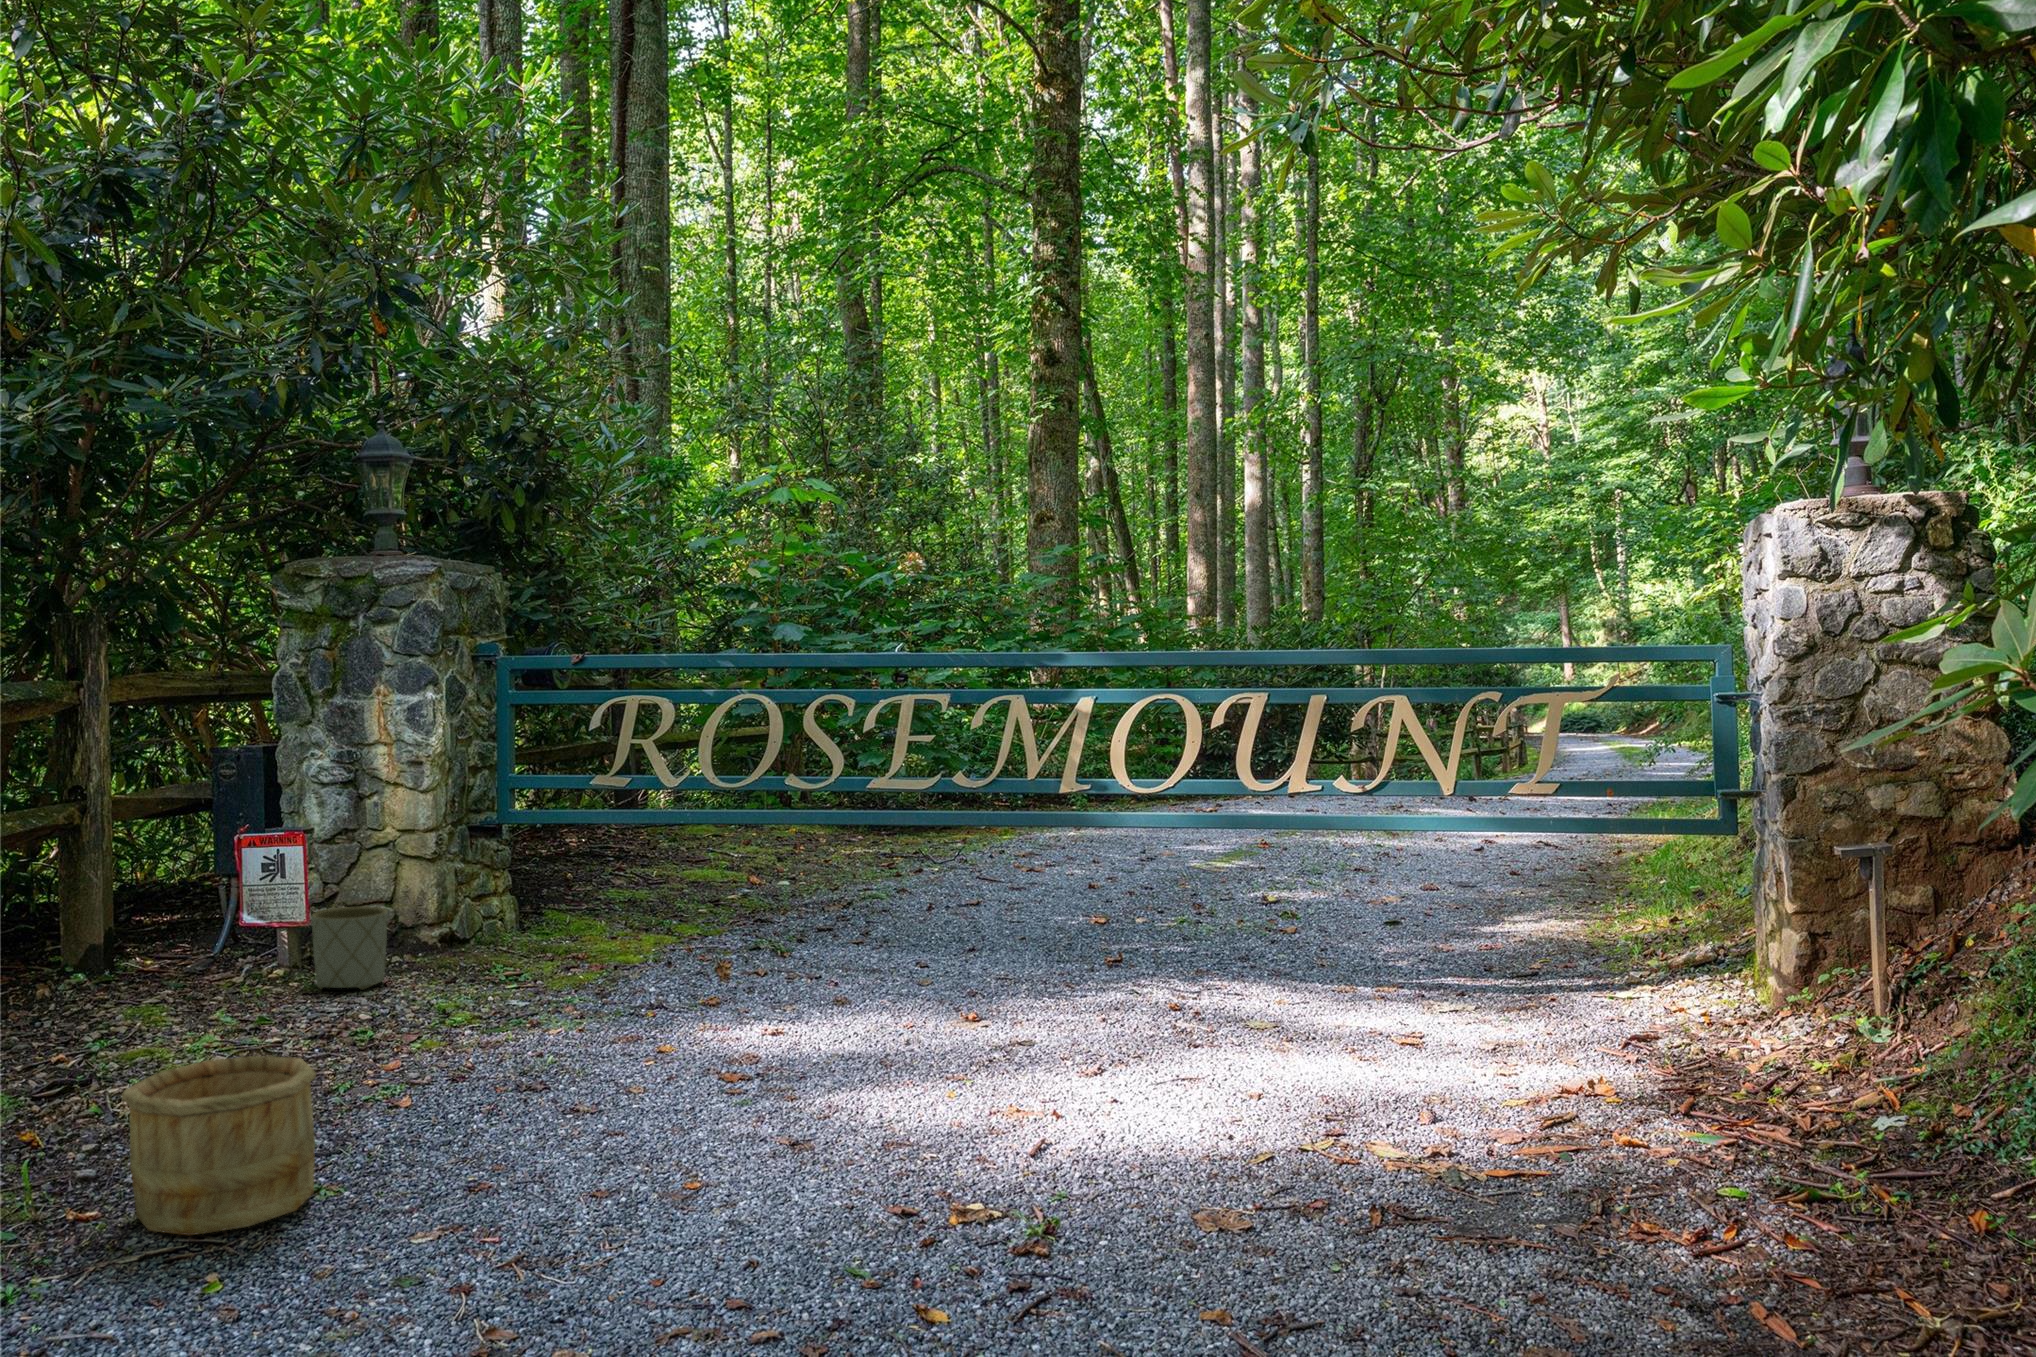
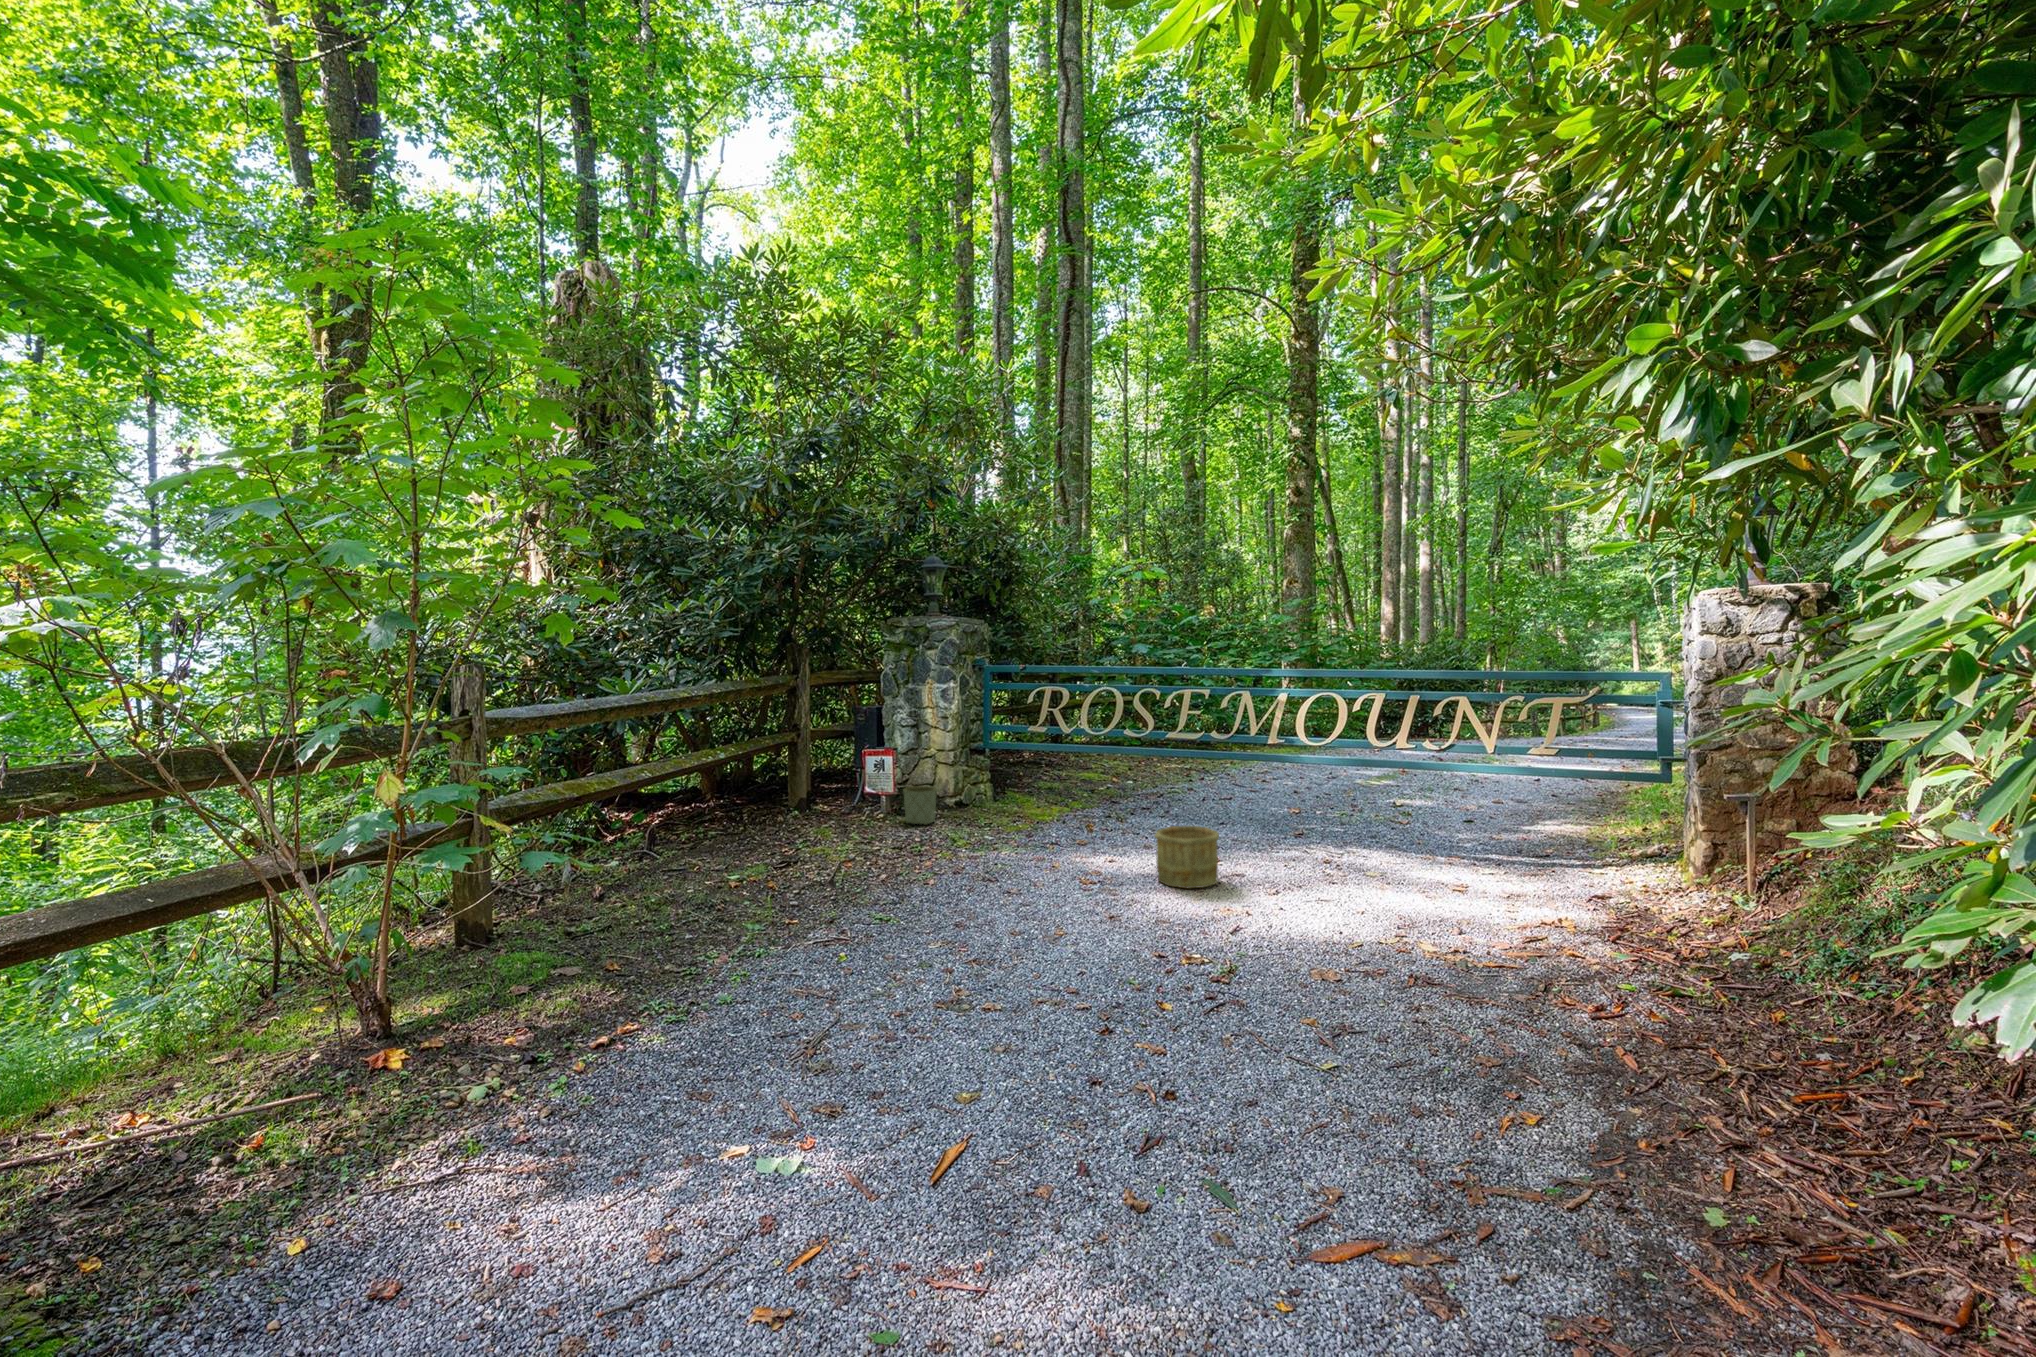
wooden bucket: present [122,1056,316,1236] -> present [1154,826,1219,888]

